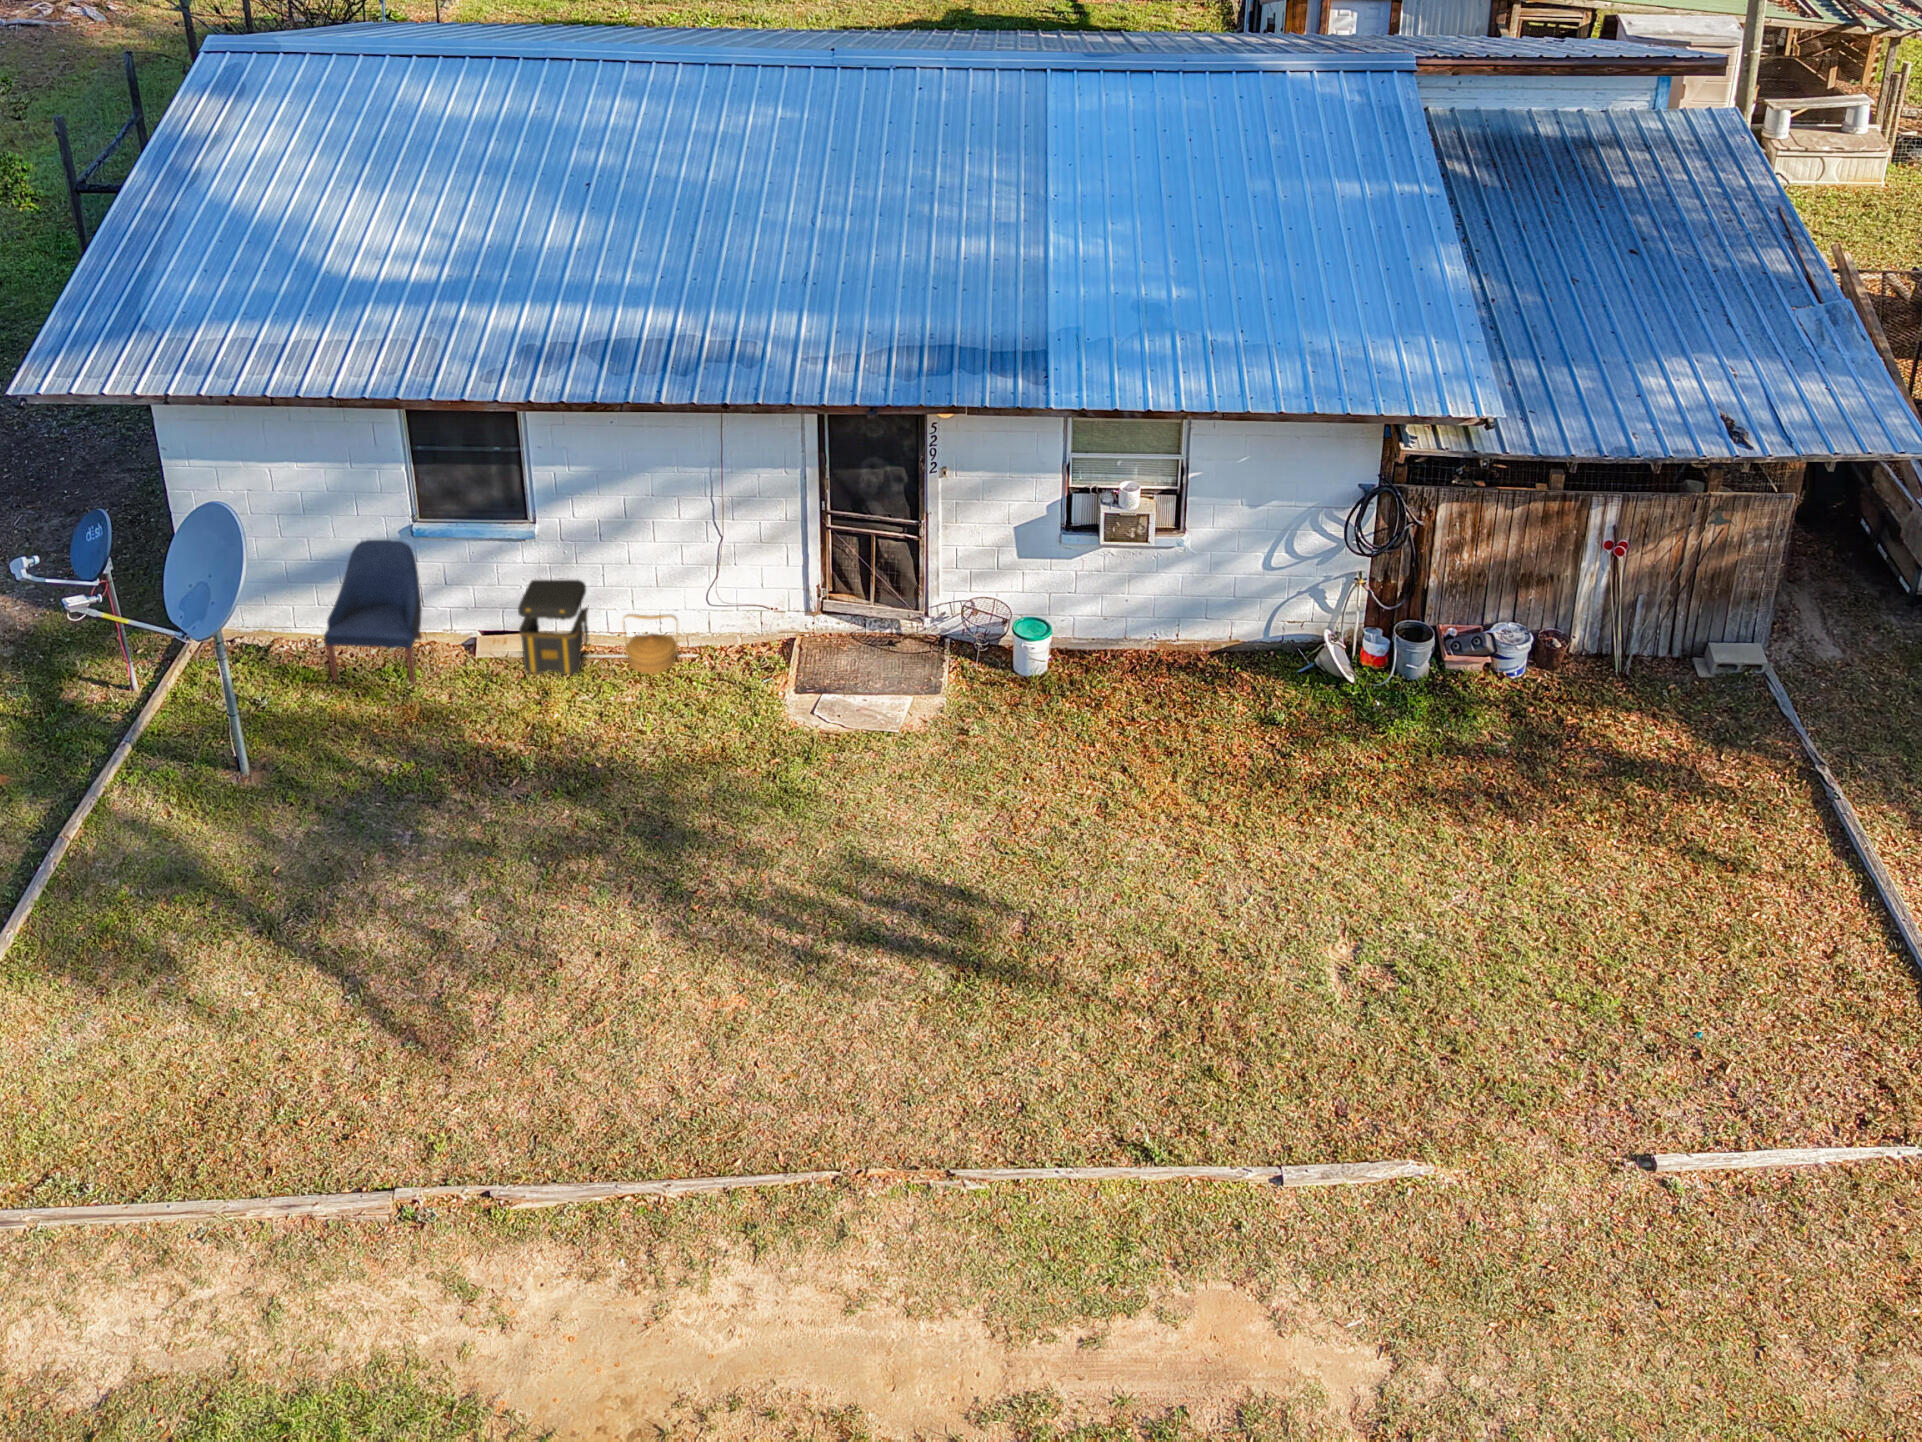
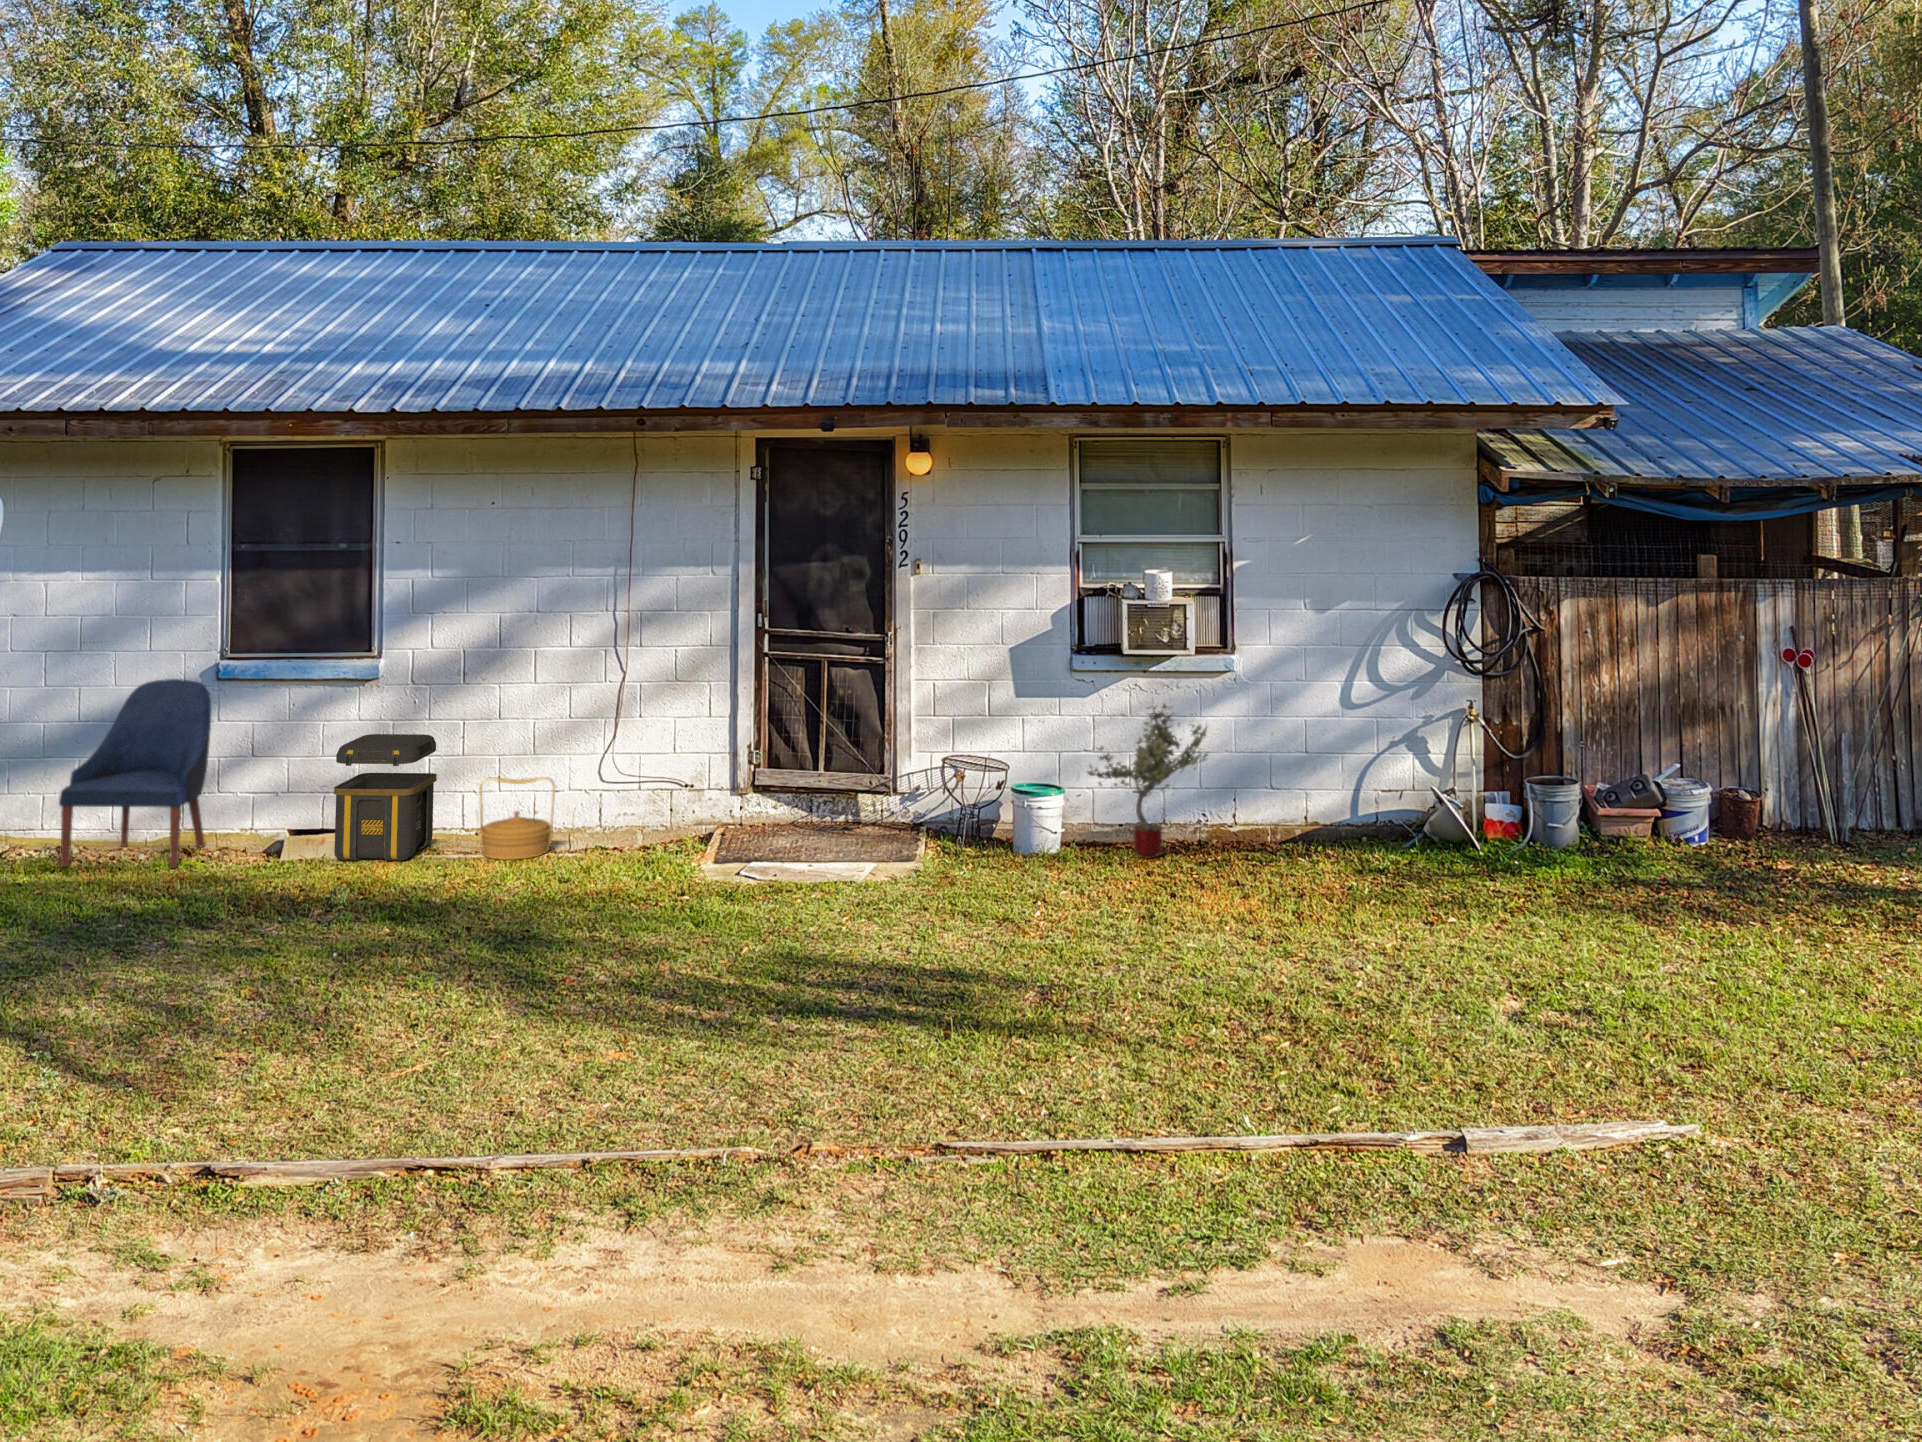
potted tree: none [1067,578,1160,681] -> present [1088,704,1208,859]

